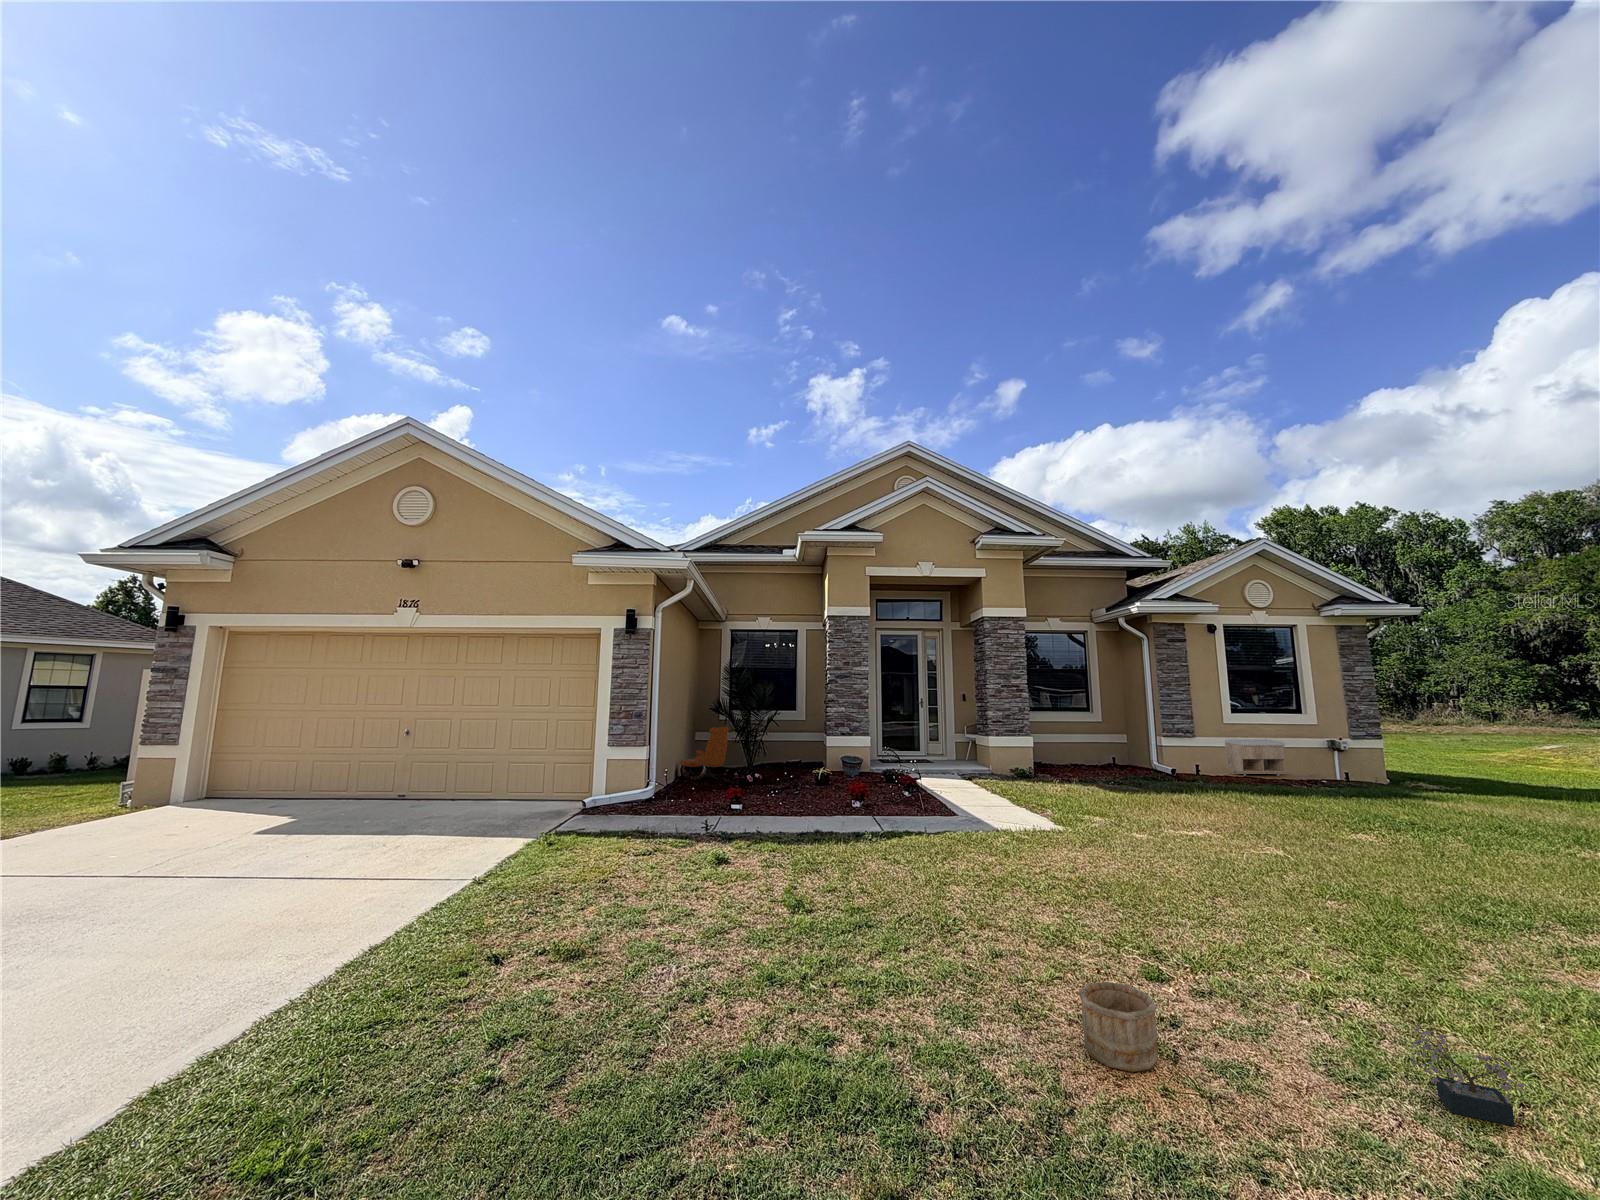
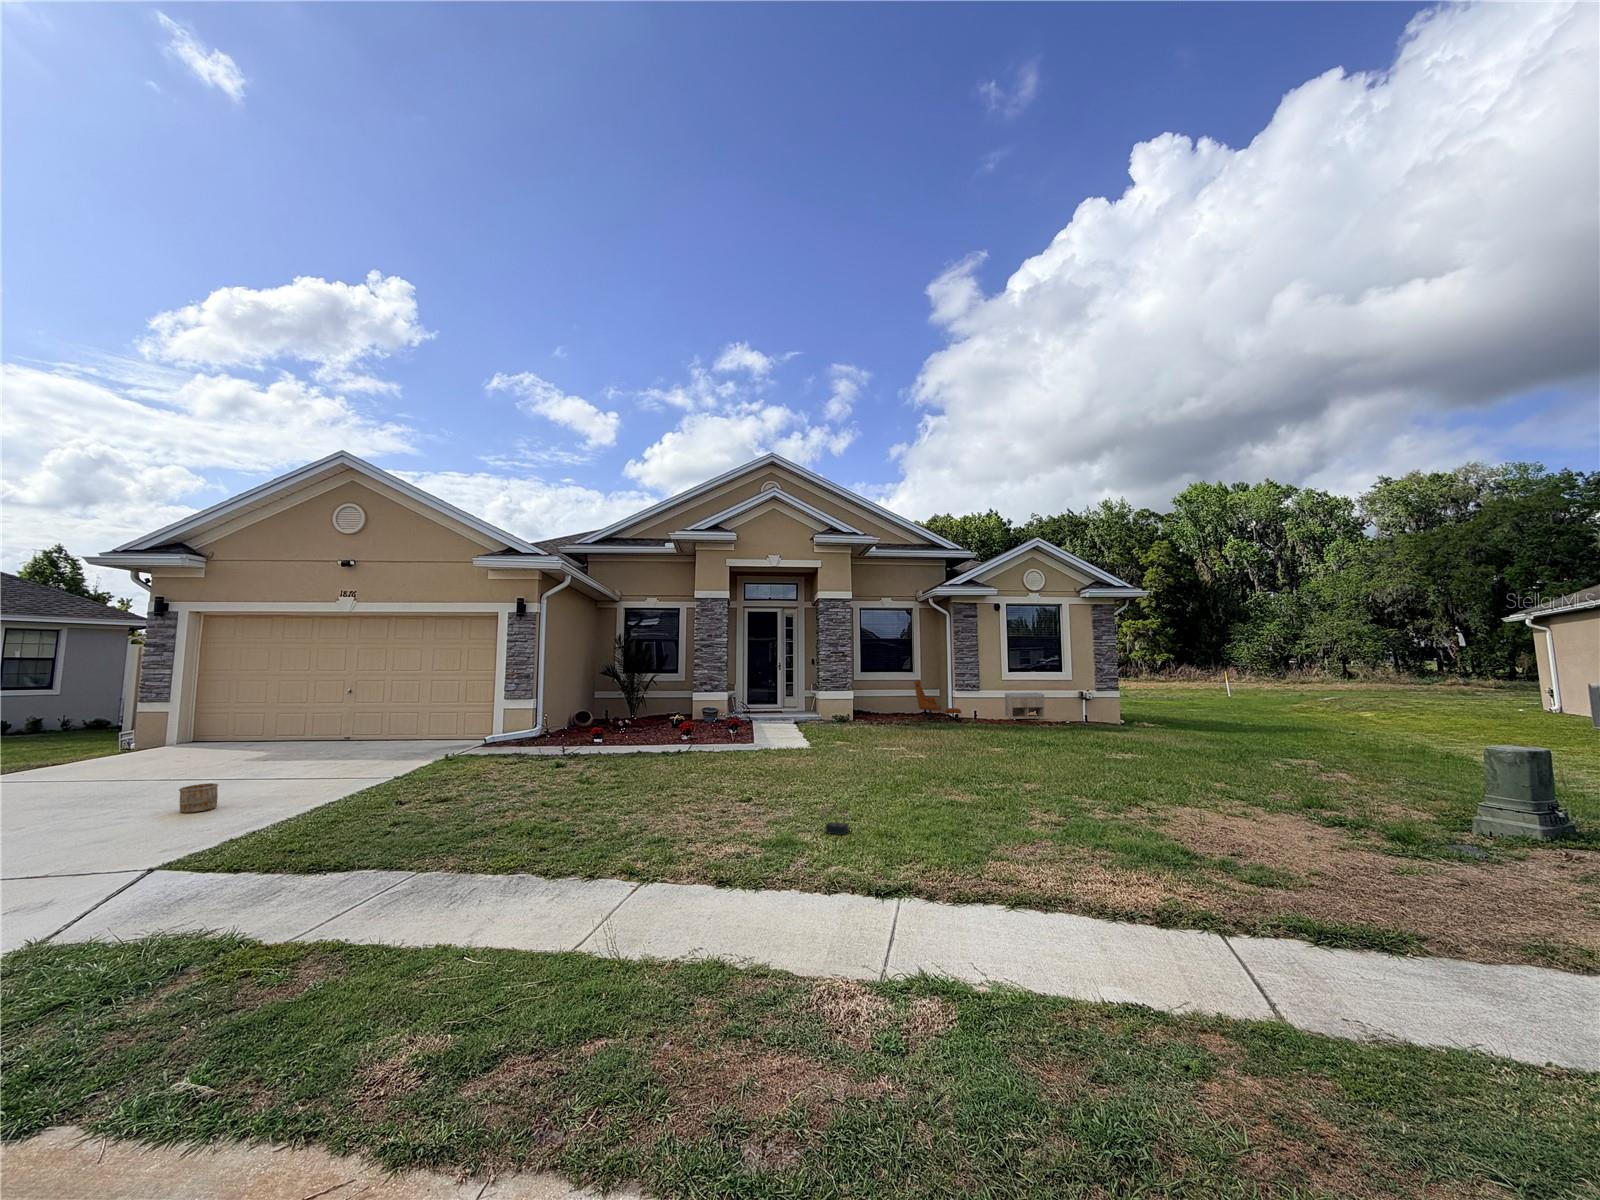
lounge chair: present [680,727,729,780] -> present [914,681,961,719]
wooden bucket: present [1079,982,1158,1072] -> present [179,783,218,813]

